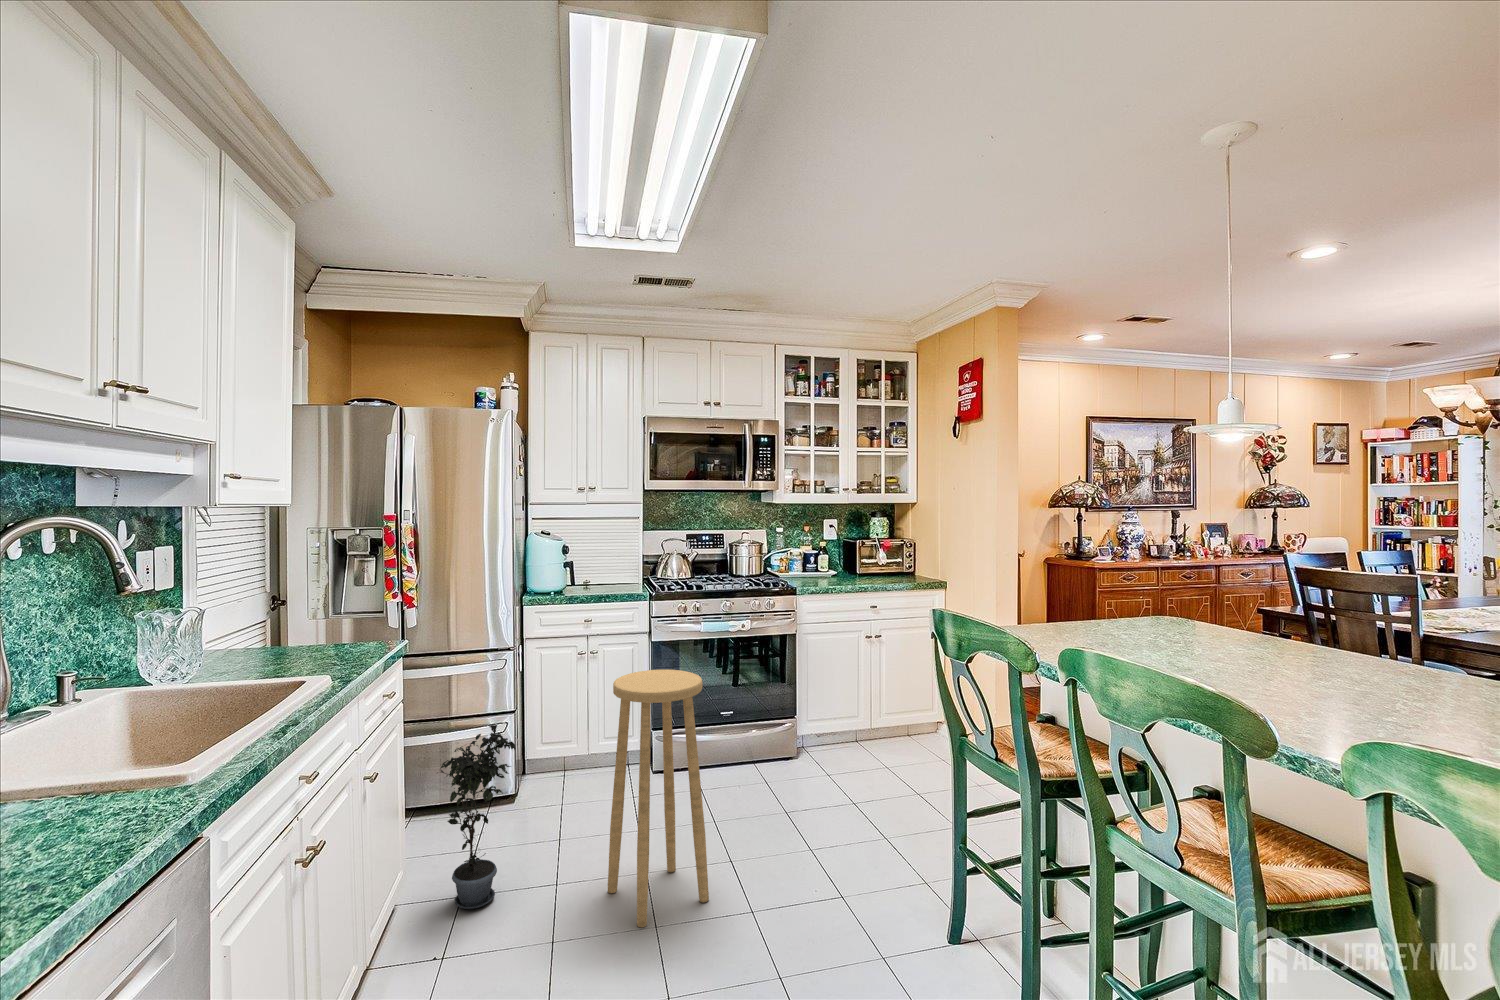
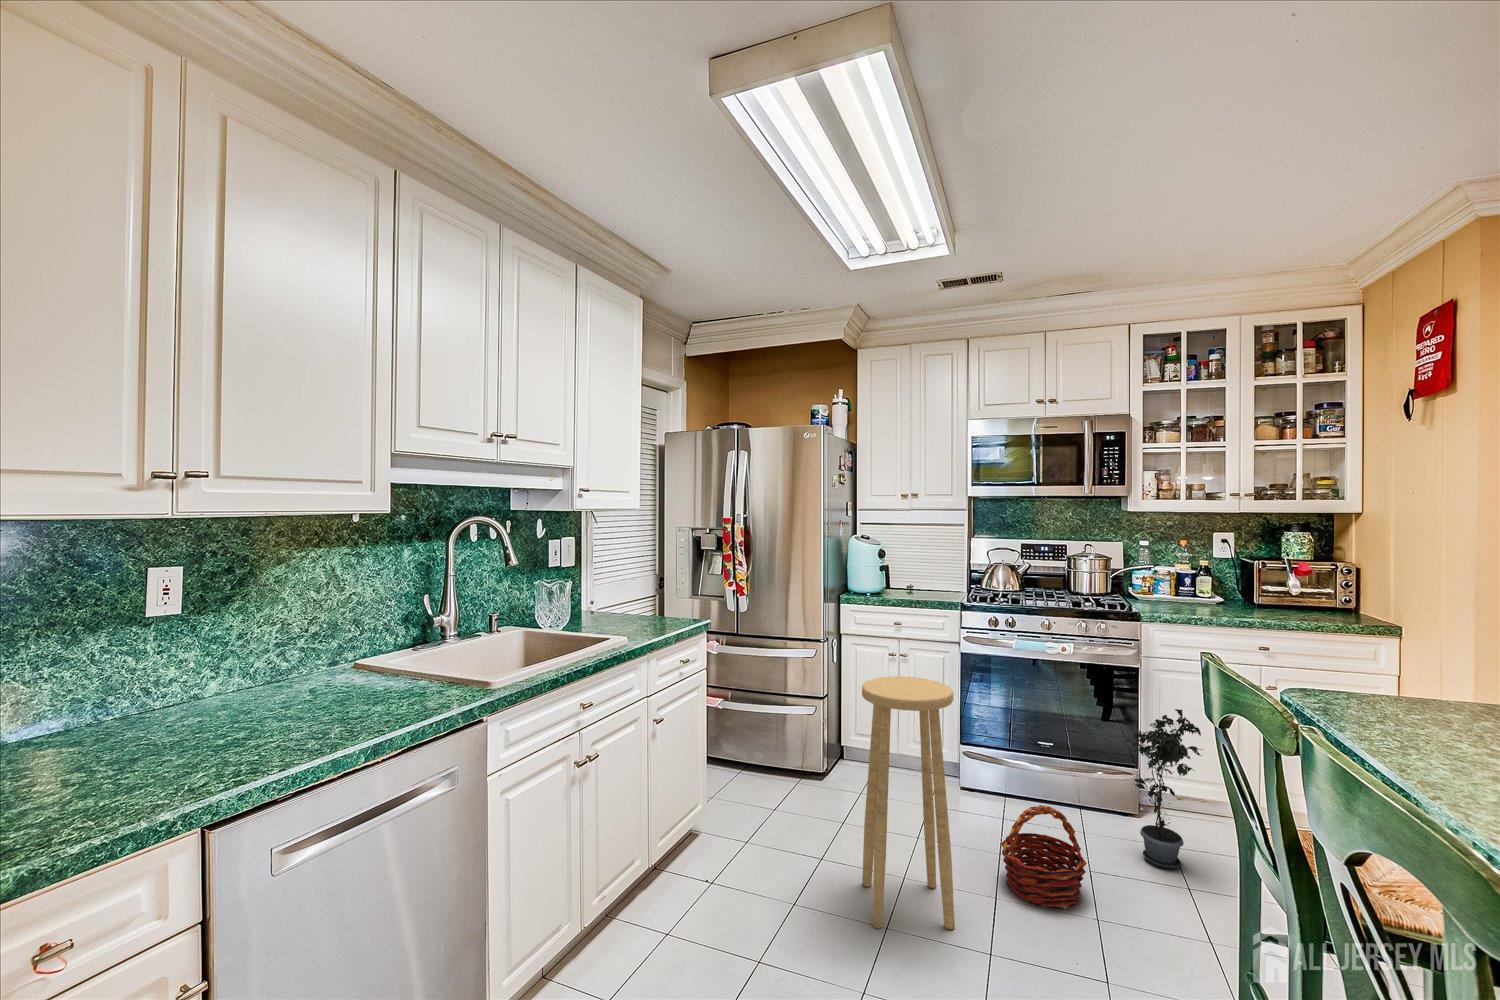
potted plant: present [441,725,516,910] -> present [1127,709,1202,868]
basket: none [723,766,793,854] -> present [1001,805,1087,908]

